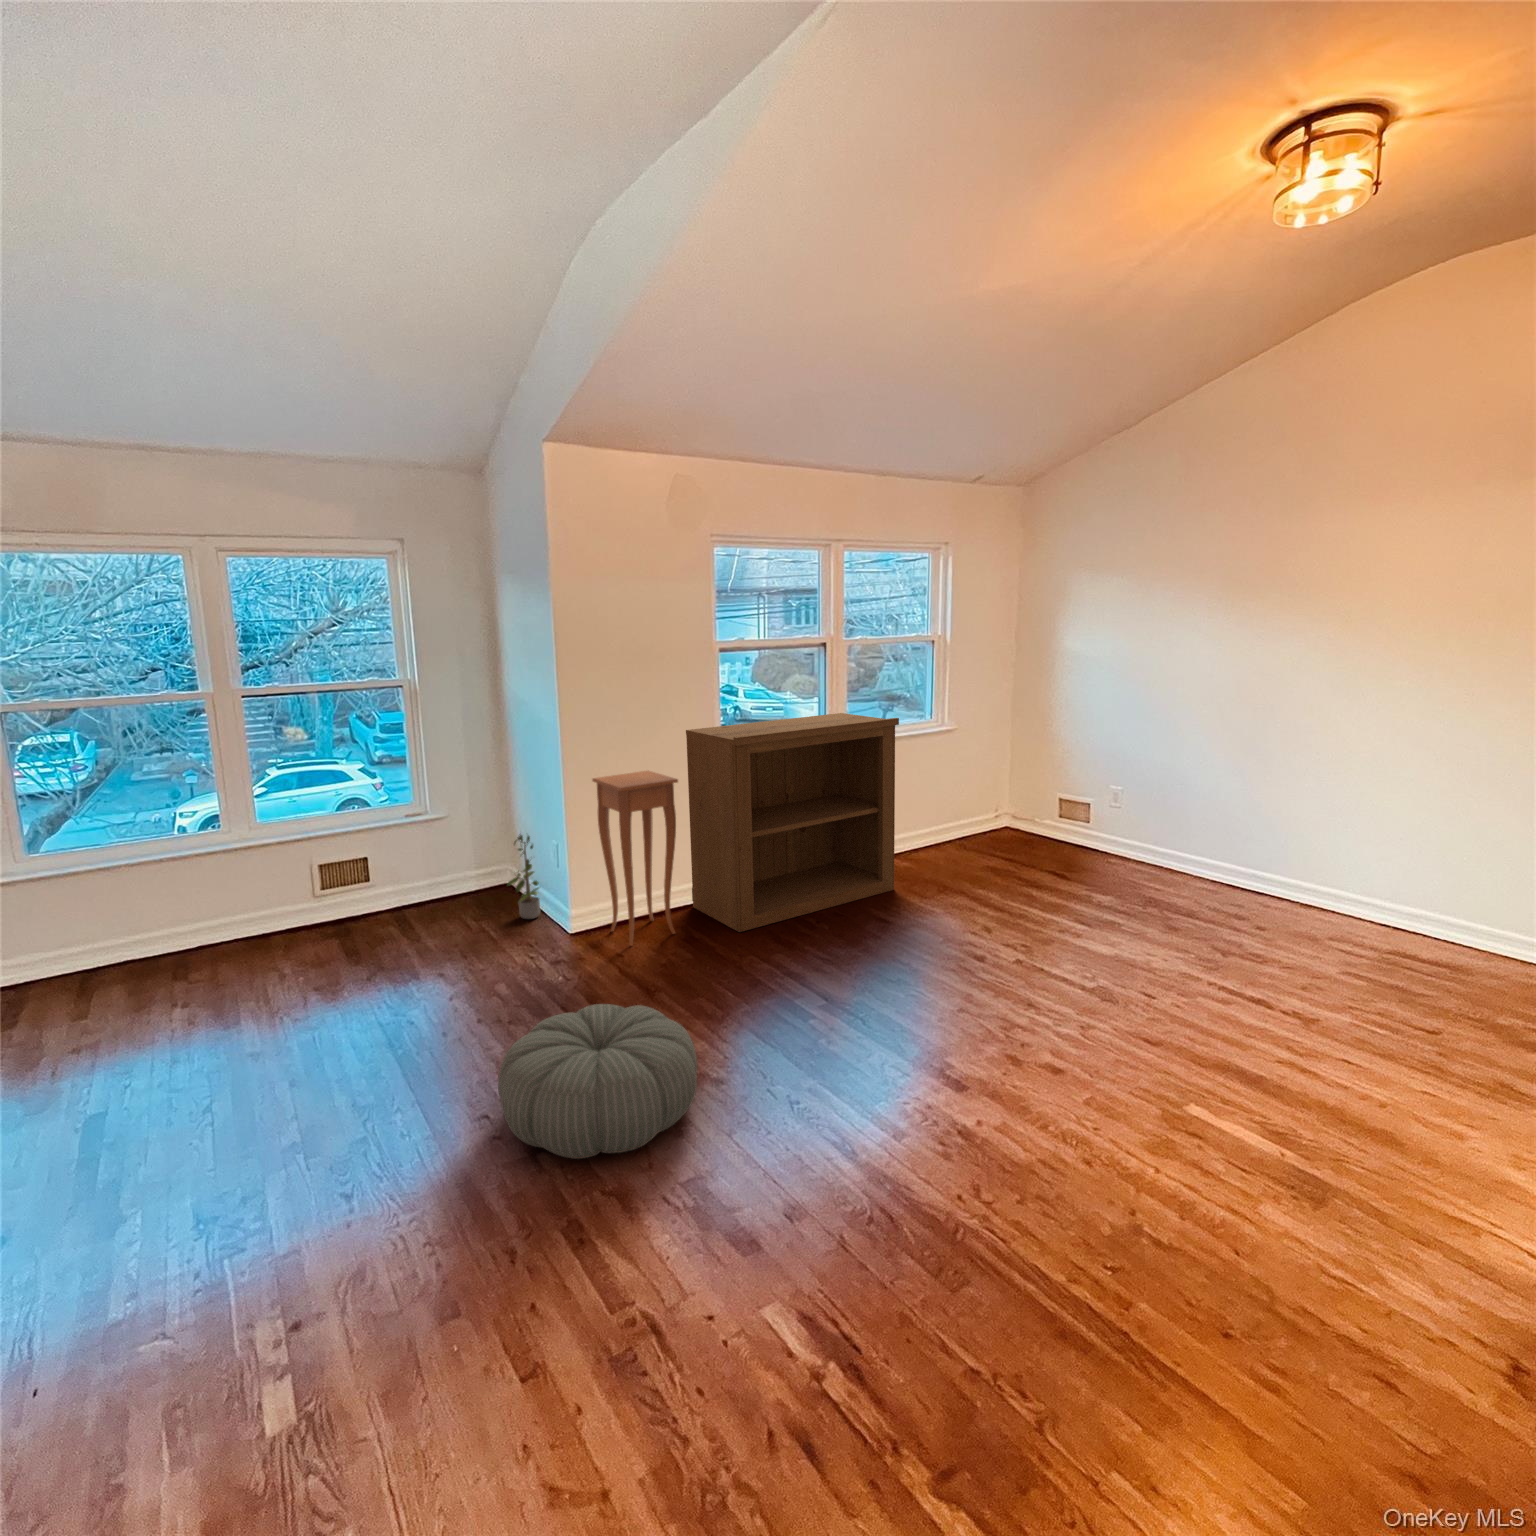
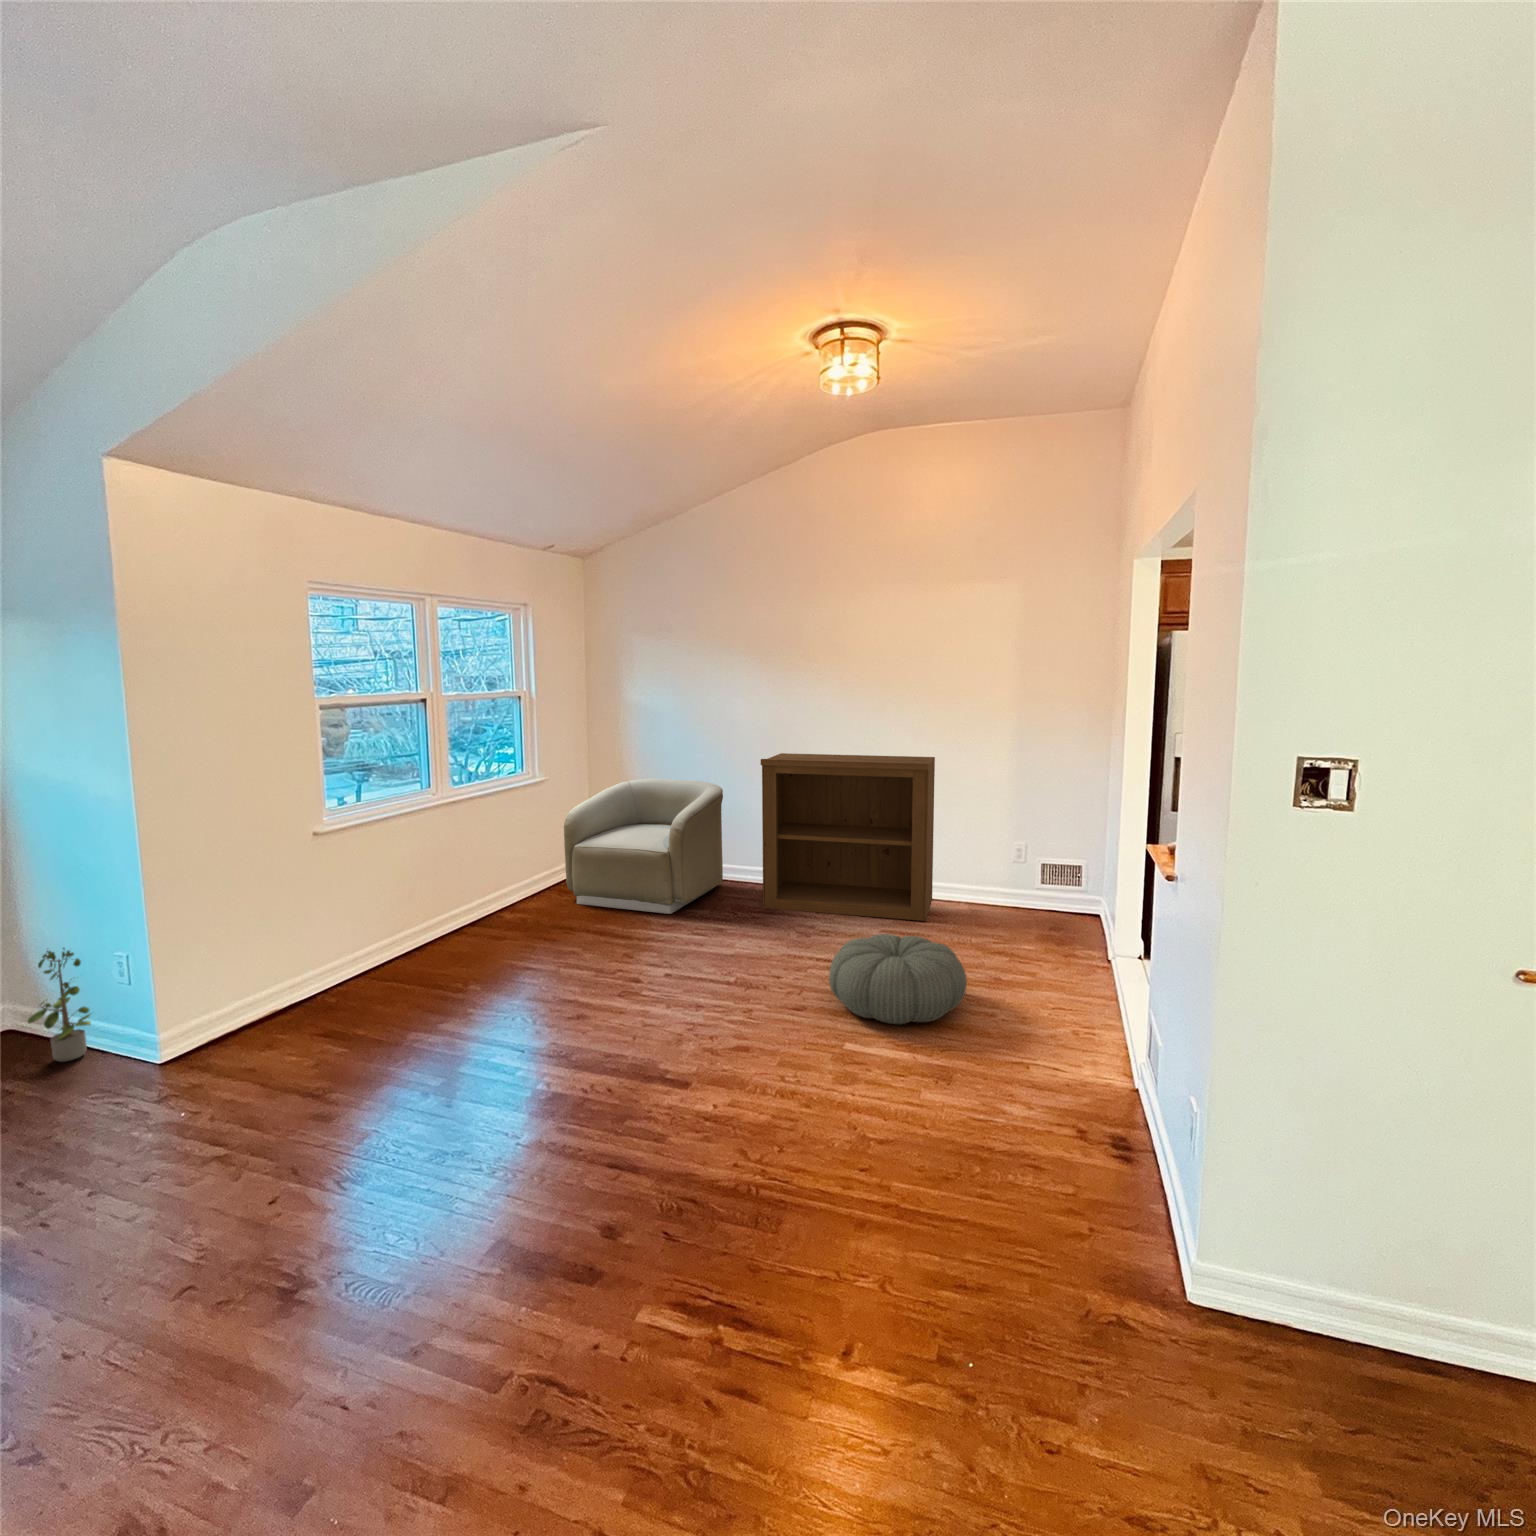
bookshelf: present [686,713,899,932] -> present [761,753,935,921]
armchair: none [961,736,1156,893] -> present [564,779,723,914]
side table: present [592,771,678,946] -> none [180,847,304,1055]
pouf: present [498,1004,698,1159] -> present [829,934,967,1024]

